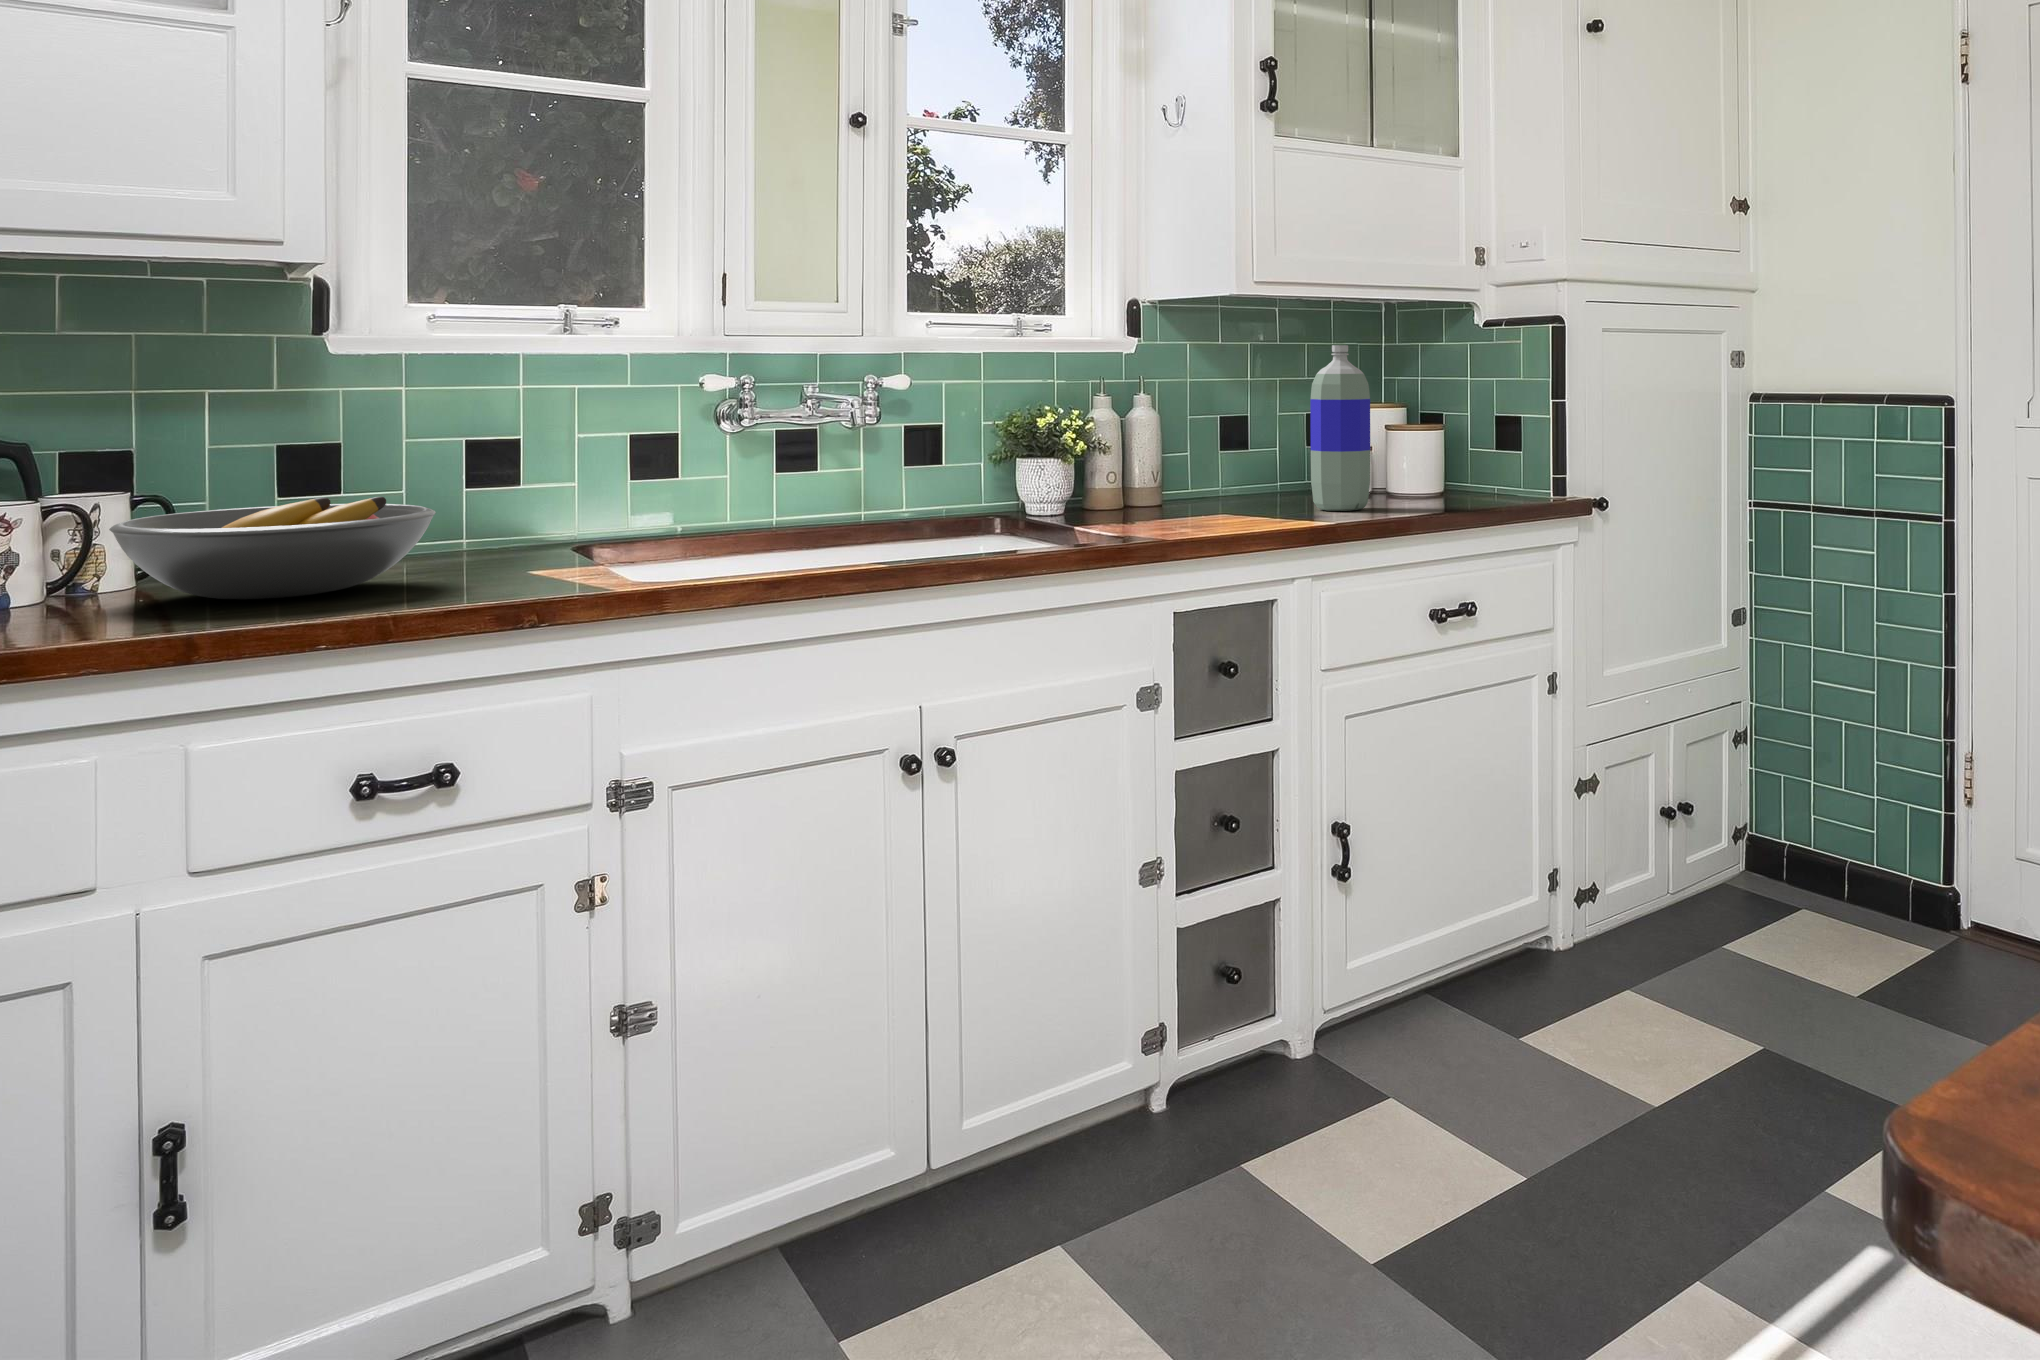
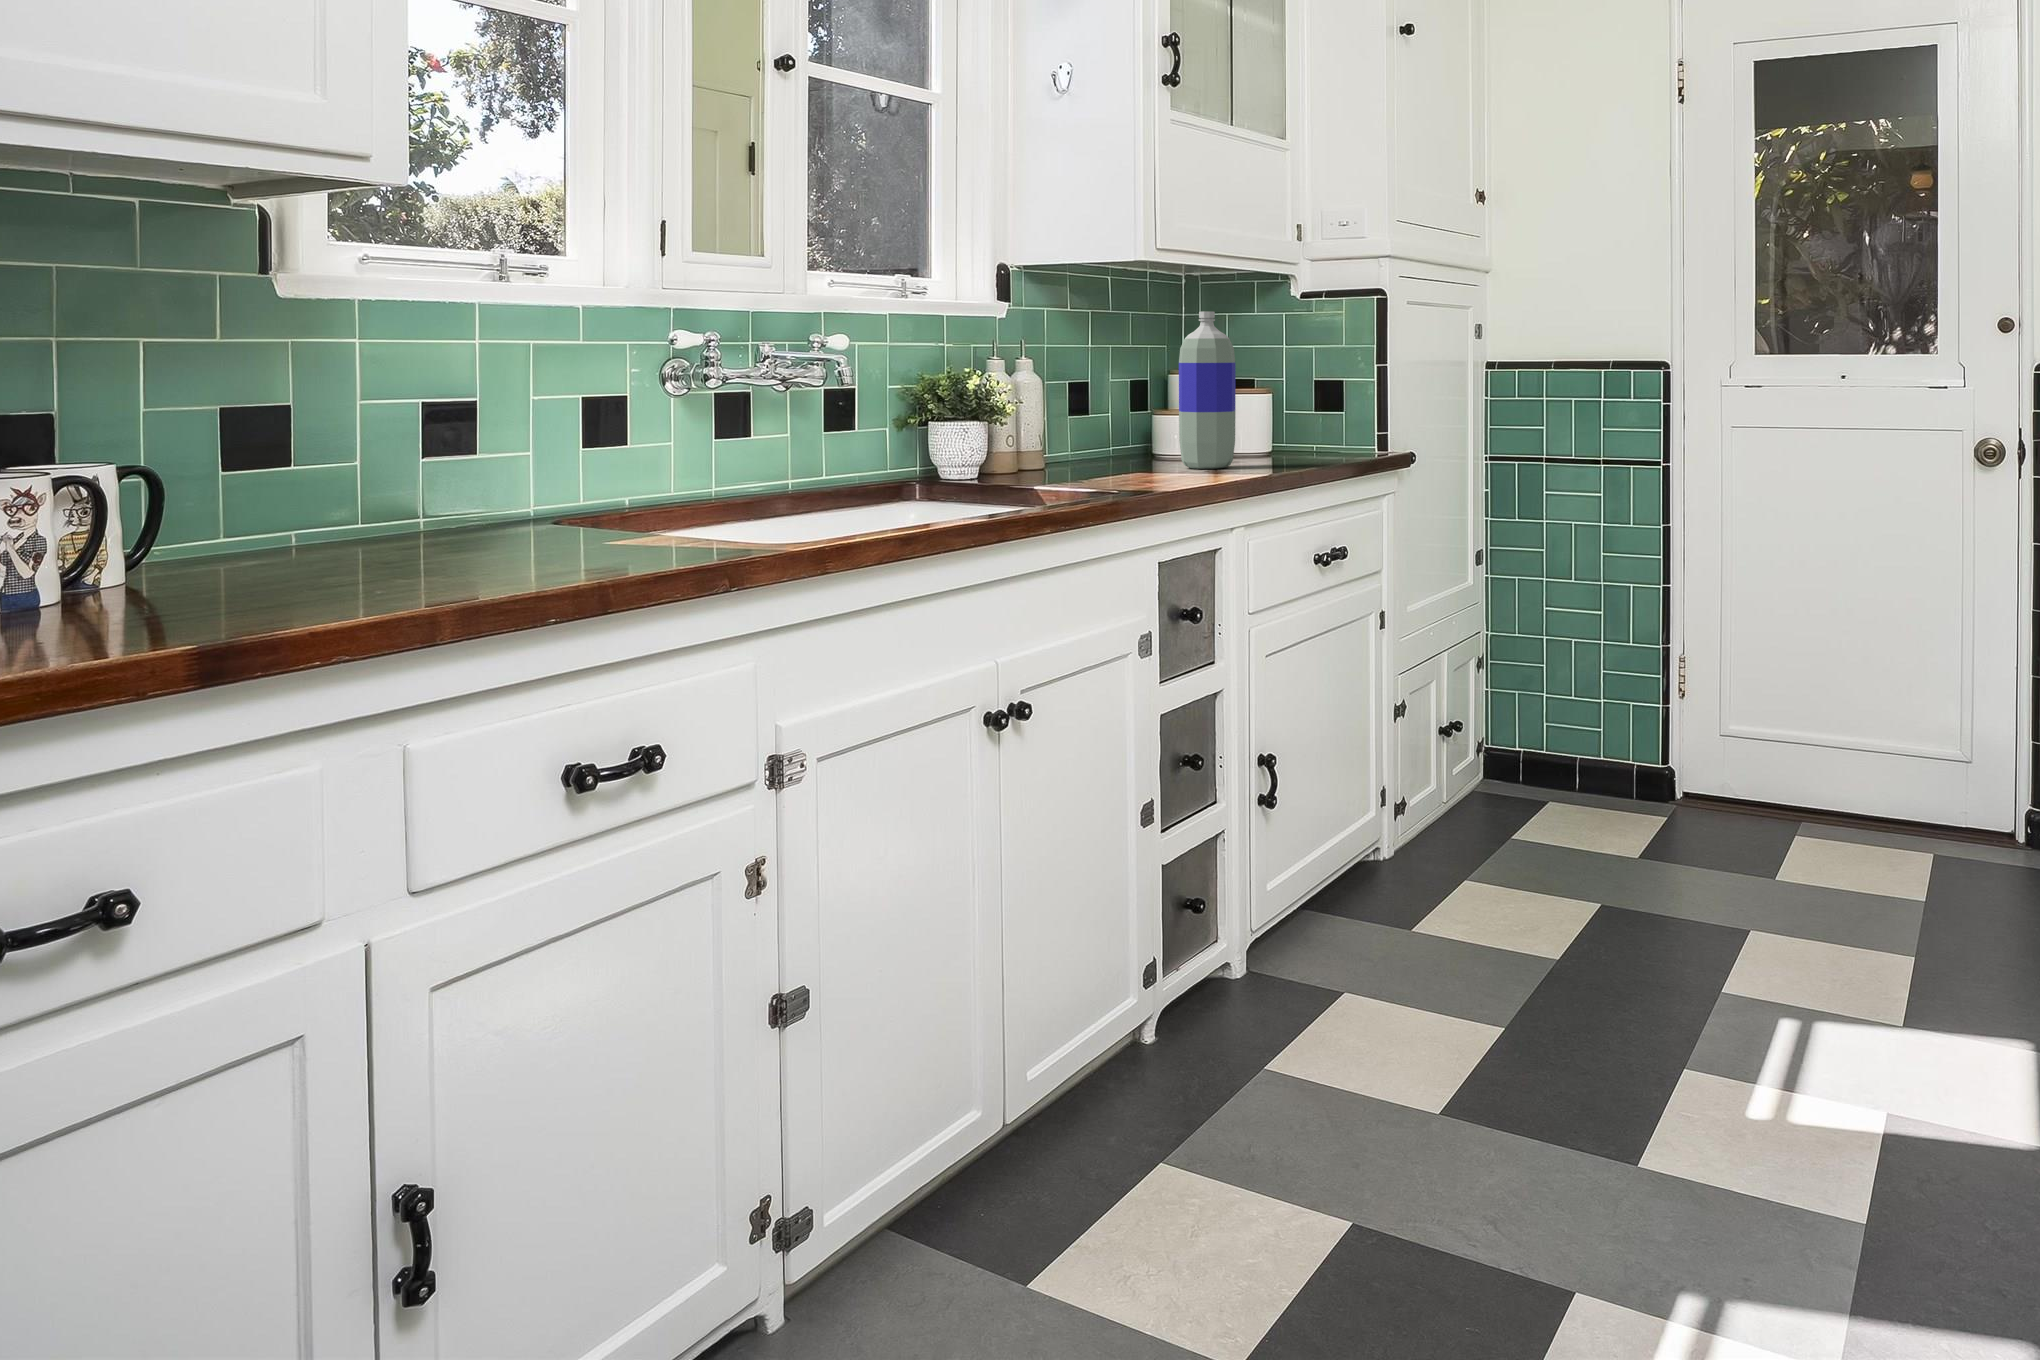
fruit bowl: present [109,497,436,599] -> none [161,457,539,580]

